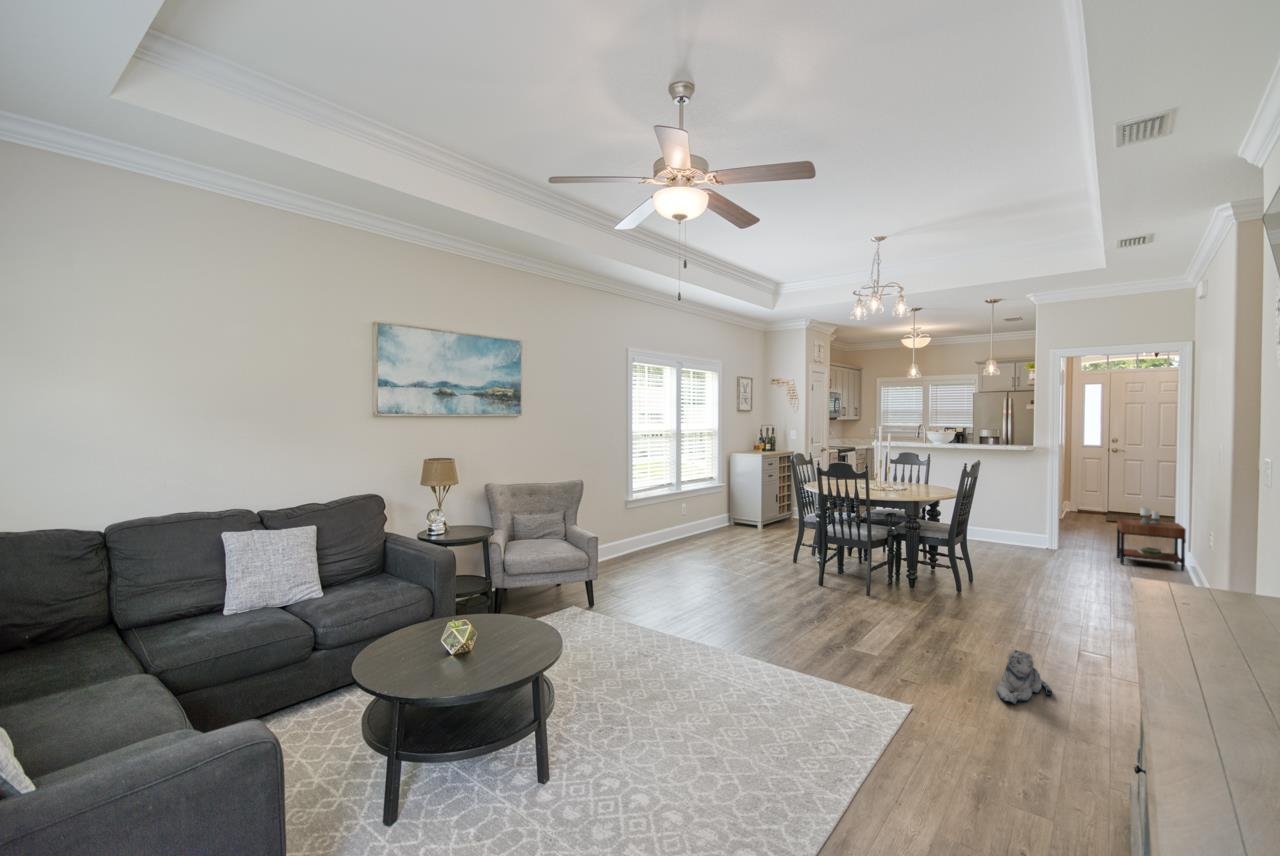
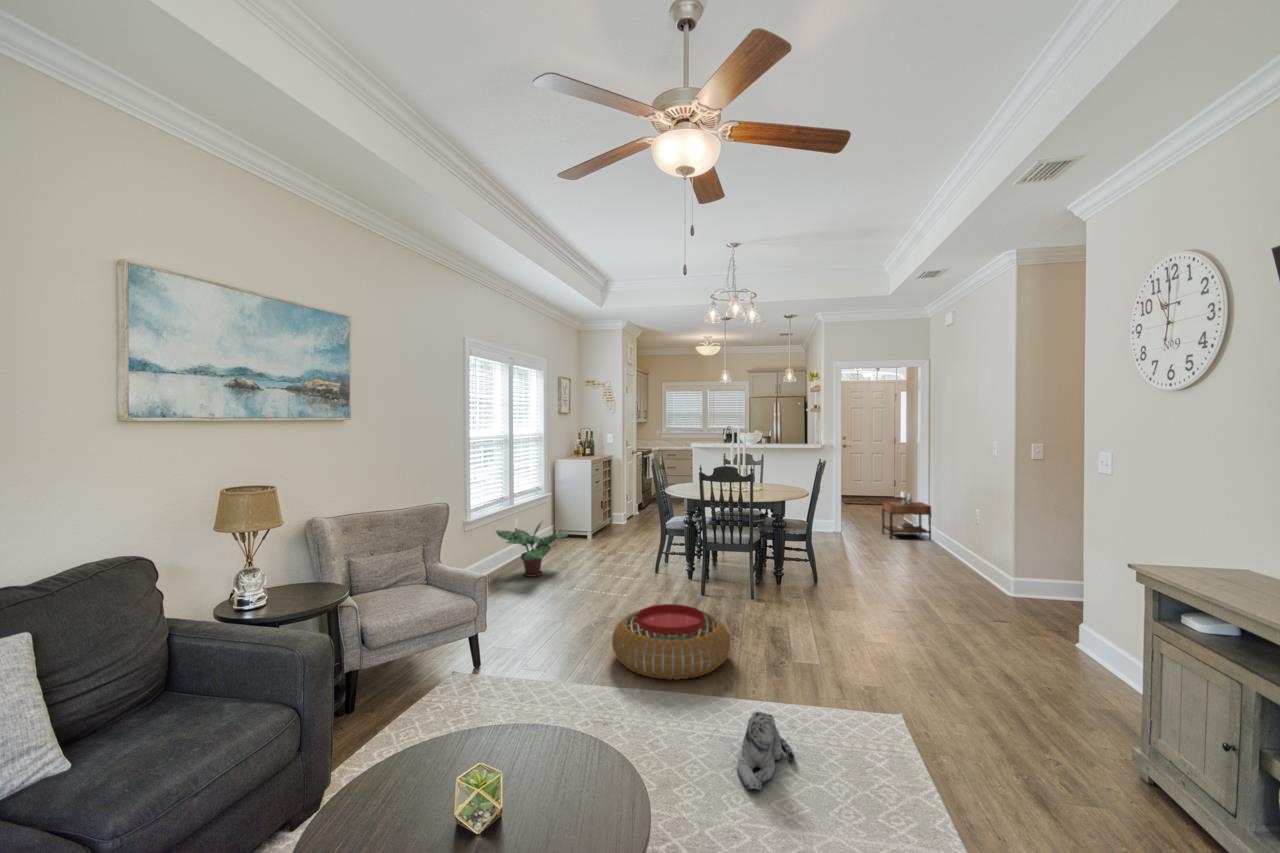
potted plant: none [656,504,720,553] -> present [496,523,568,577]
pouf: none [691,582,797,644] -> present [612,604,730,680]
plush toy: present [997,650,1052,704] -> present [737,712,794,790]

